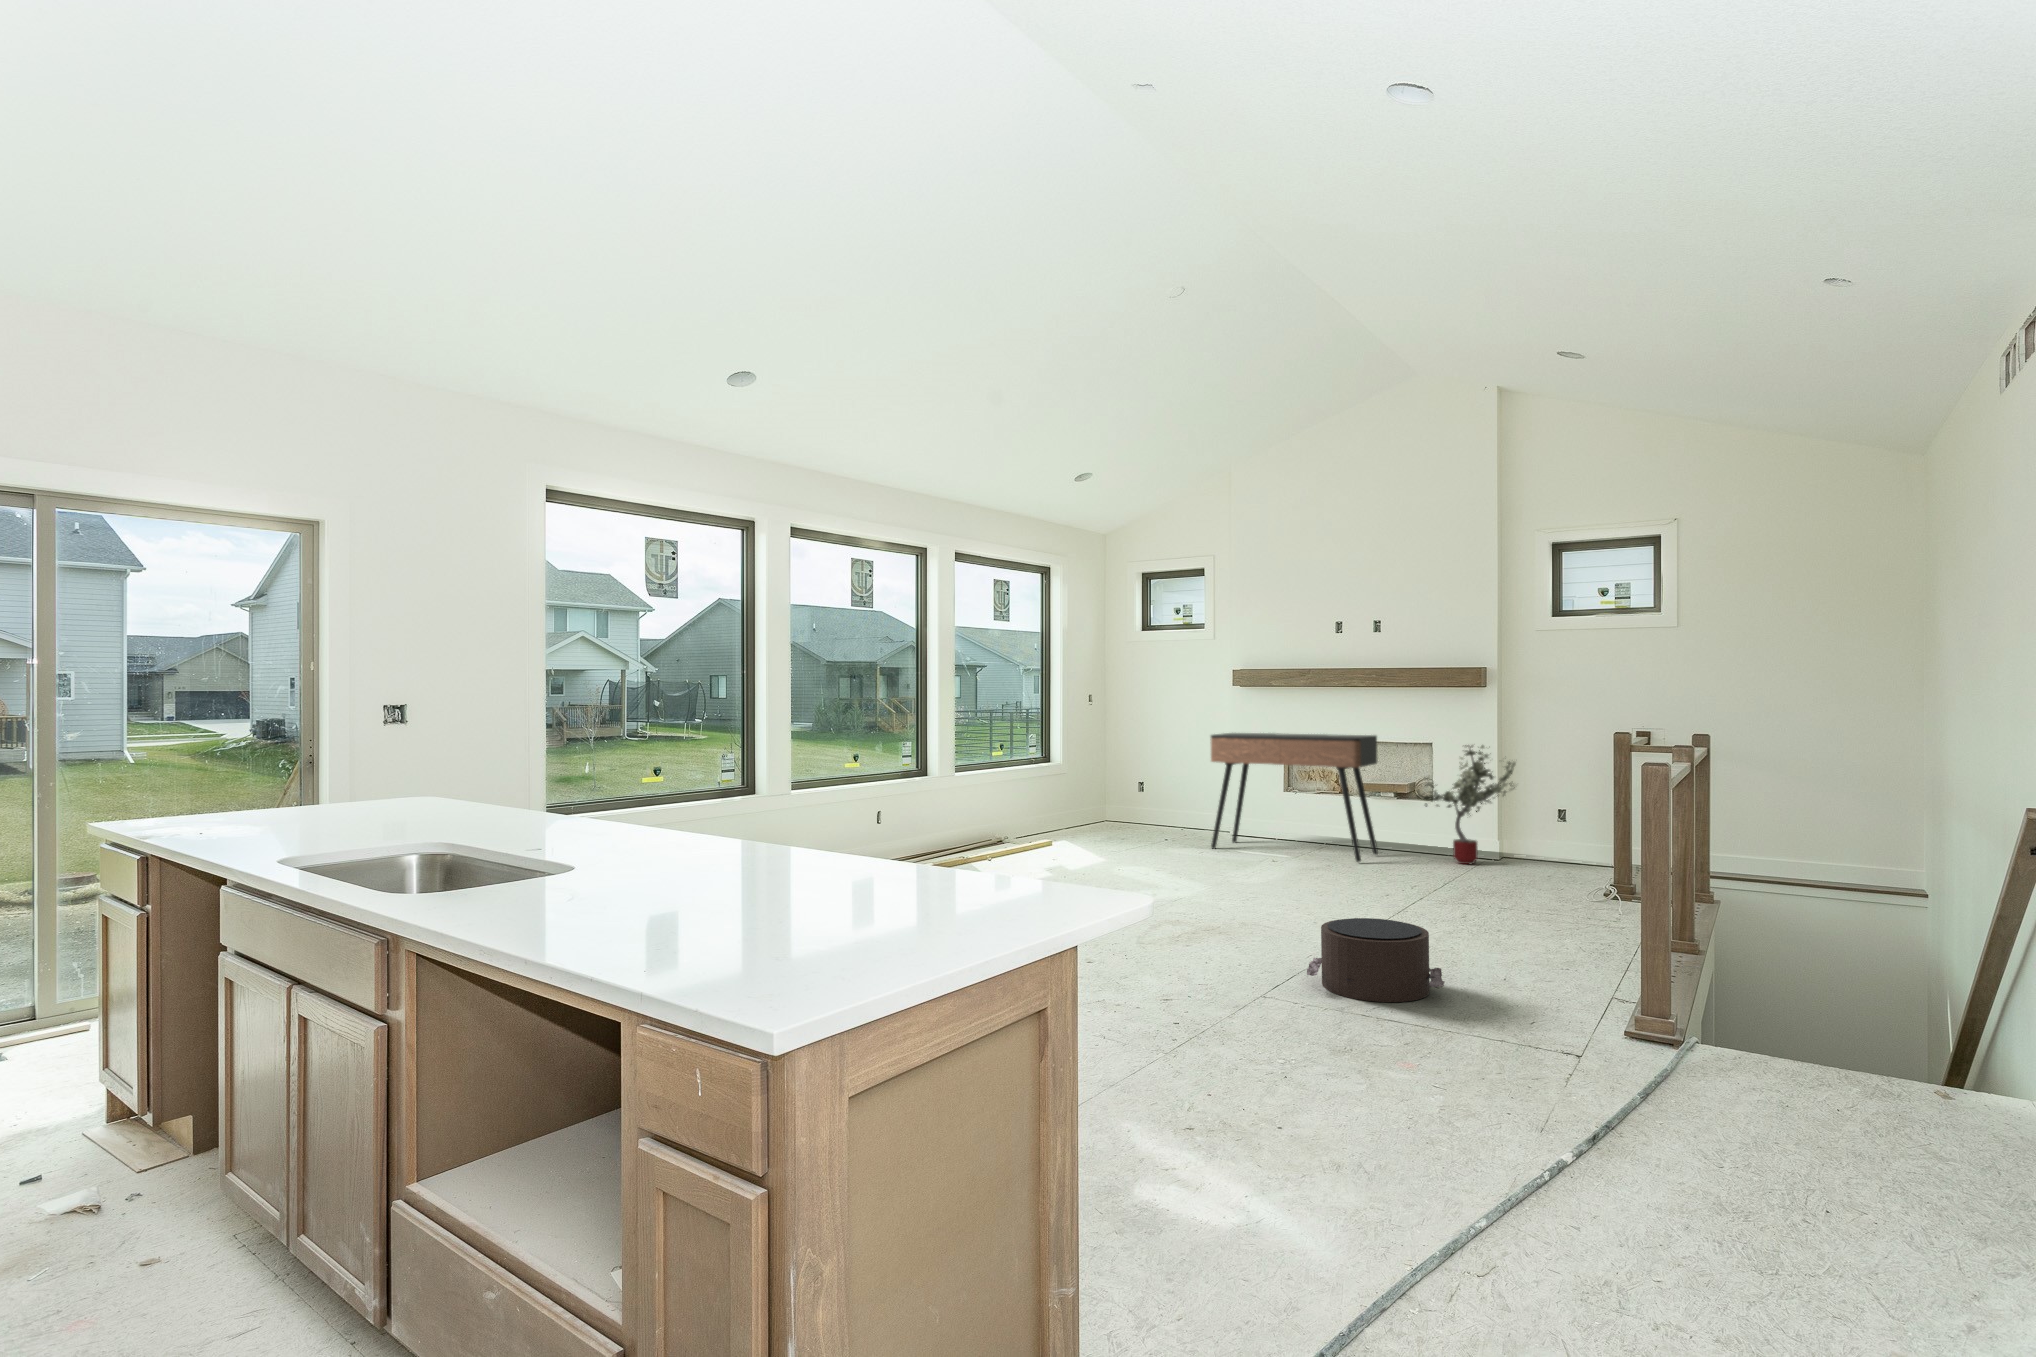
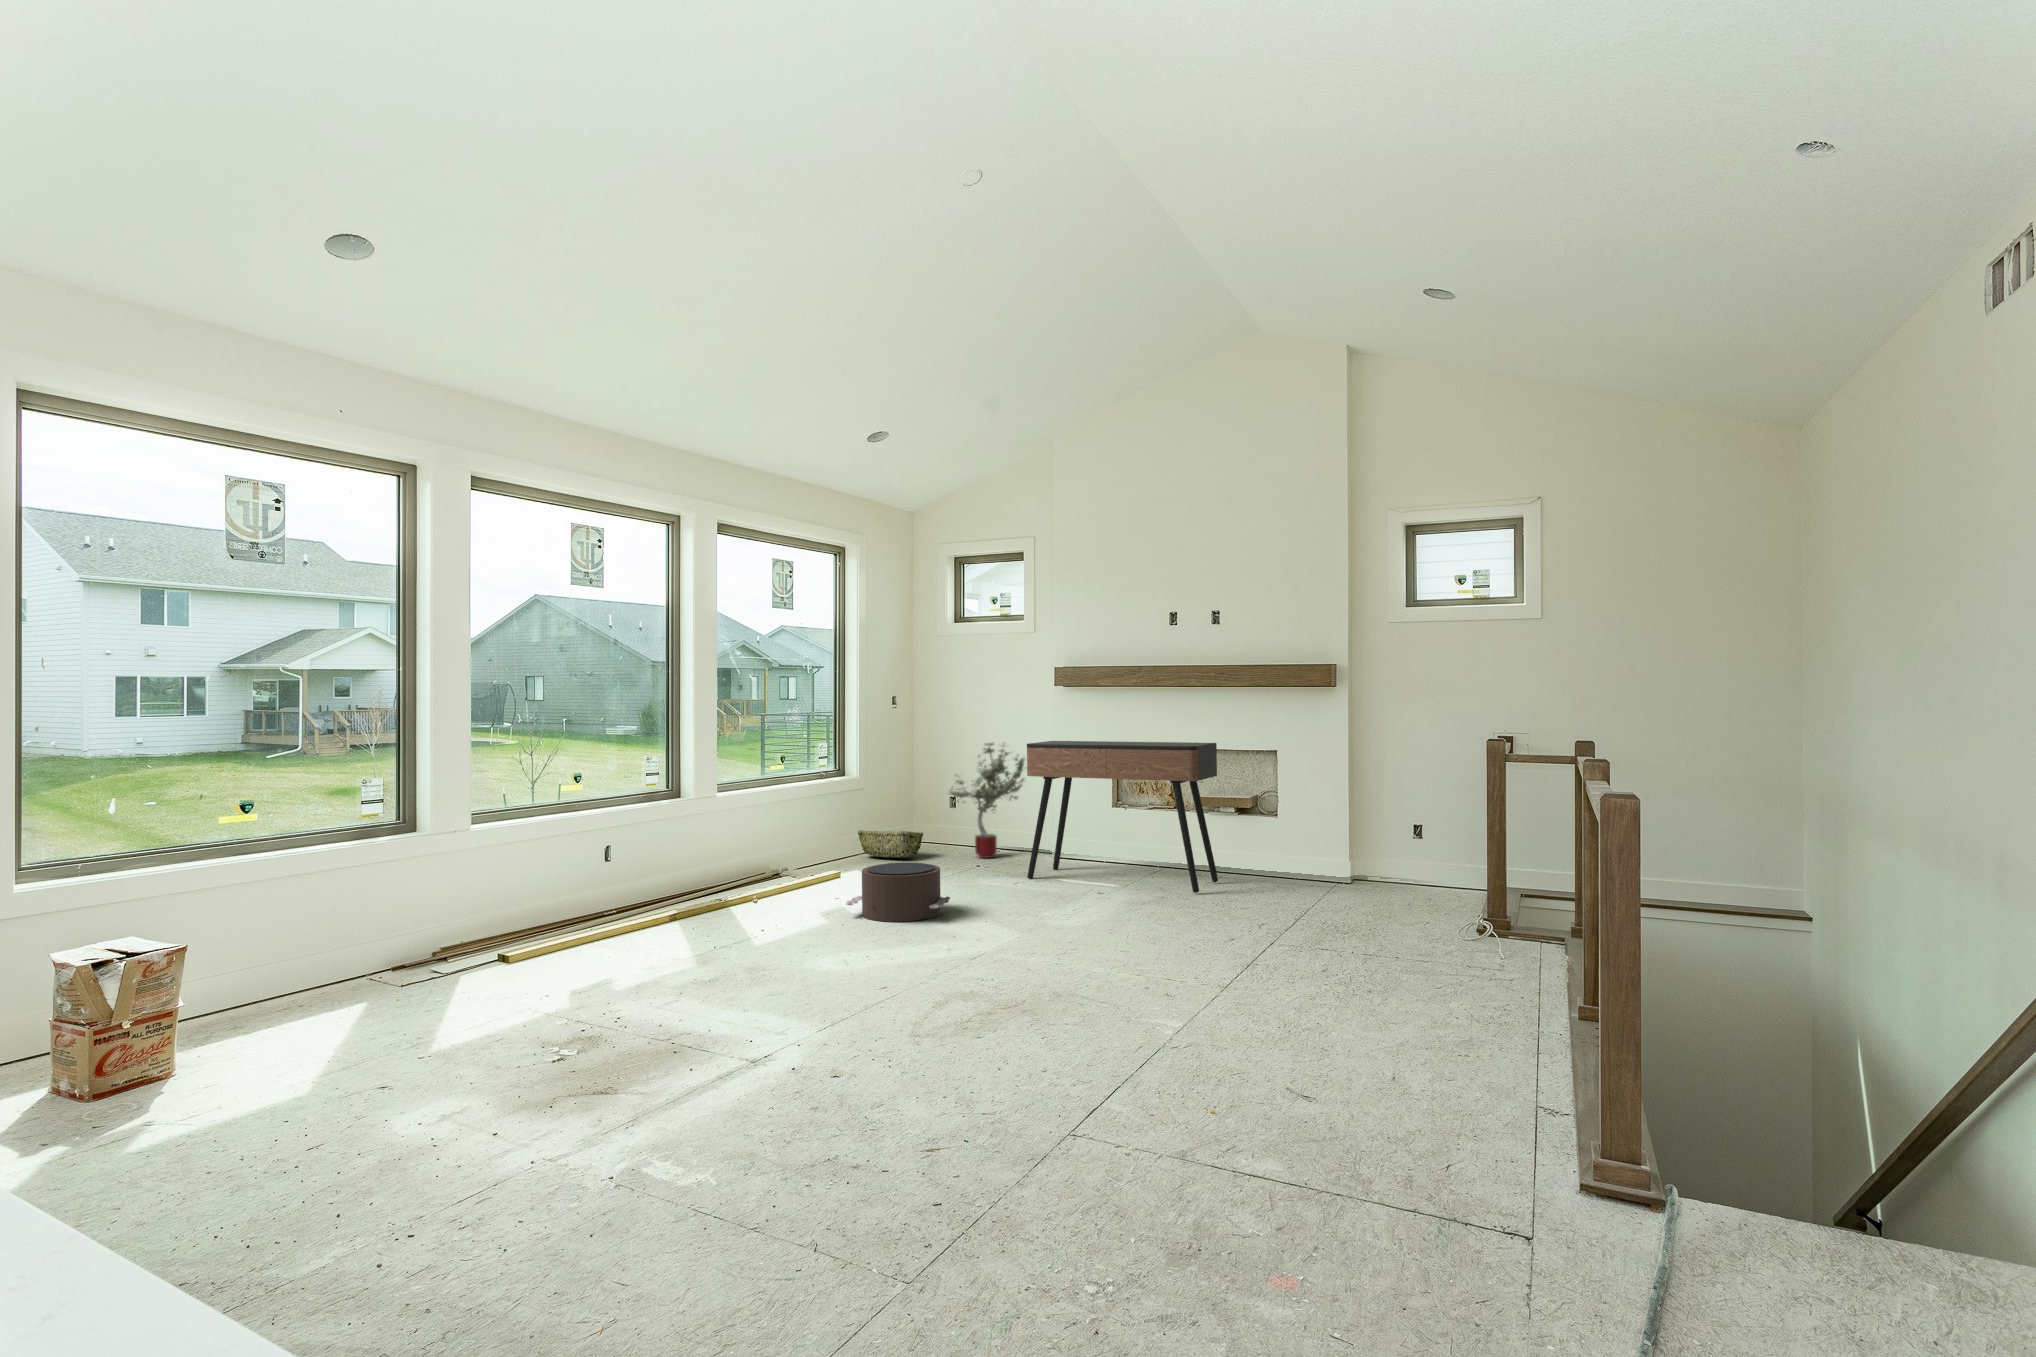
potted tree: present [1416,745,1516,864] -> present [949,743,1025,858]
woven basket: none [1063,807,1119,832] -> present [858,830,923,858]
pouf: present [1307,918,1444,1002] -> present [846,863,950,922]

